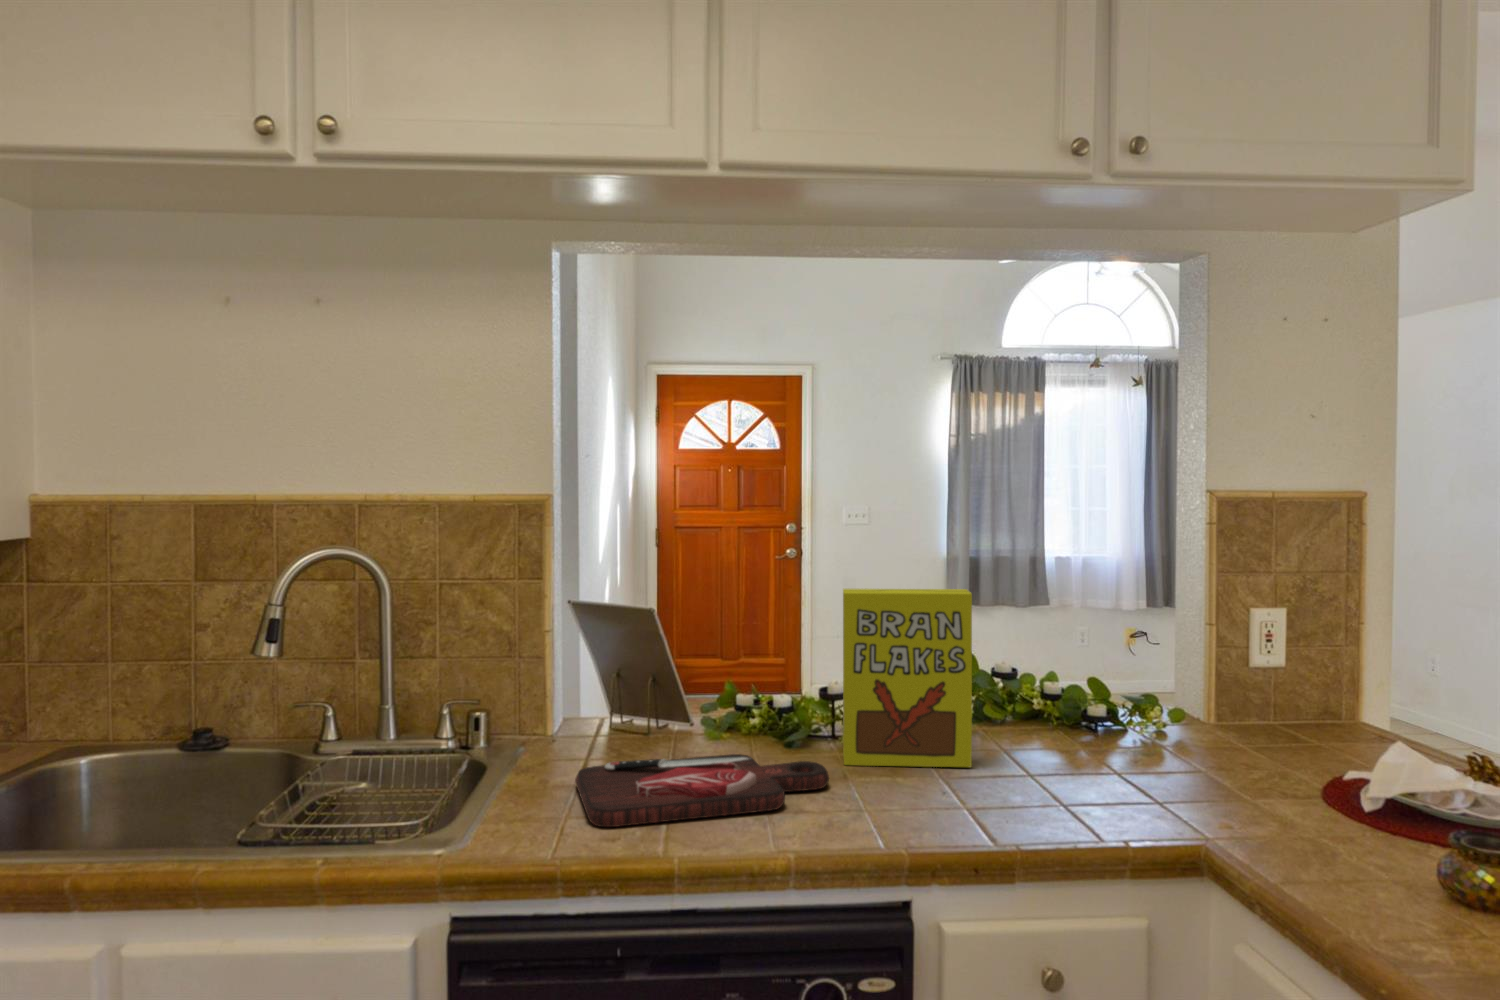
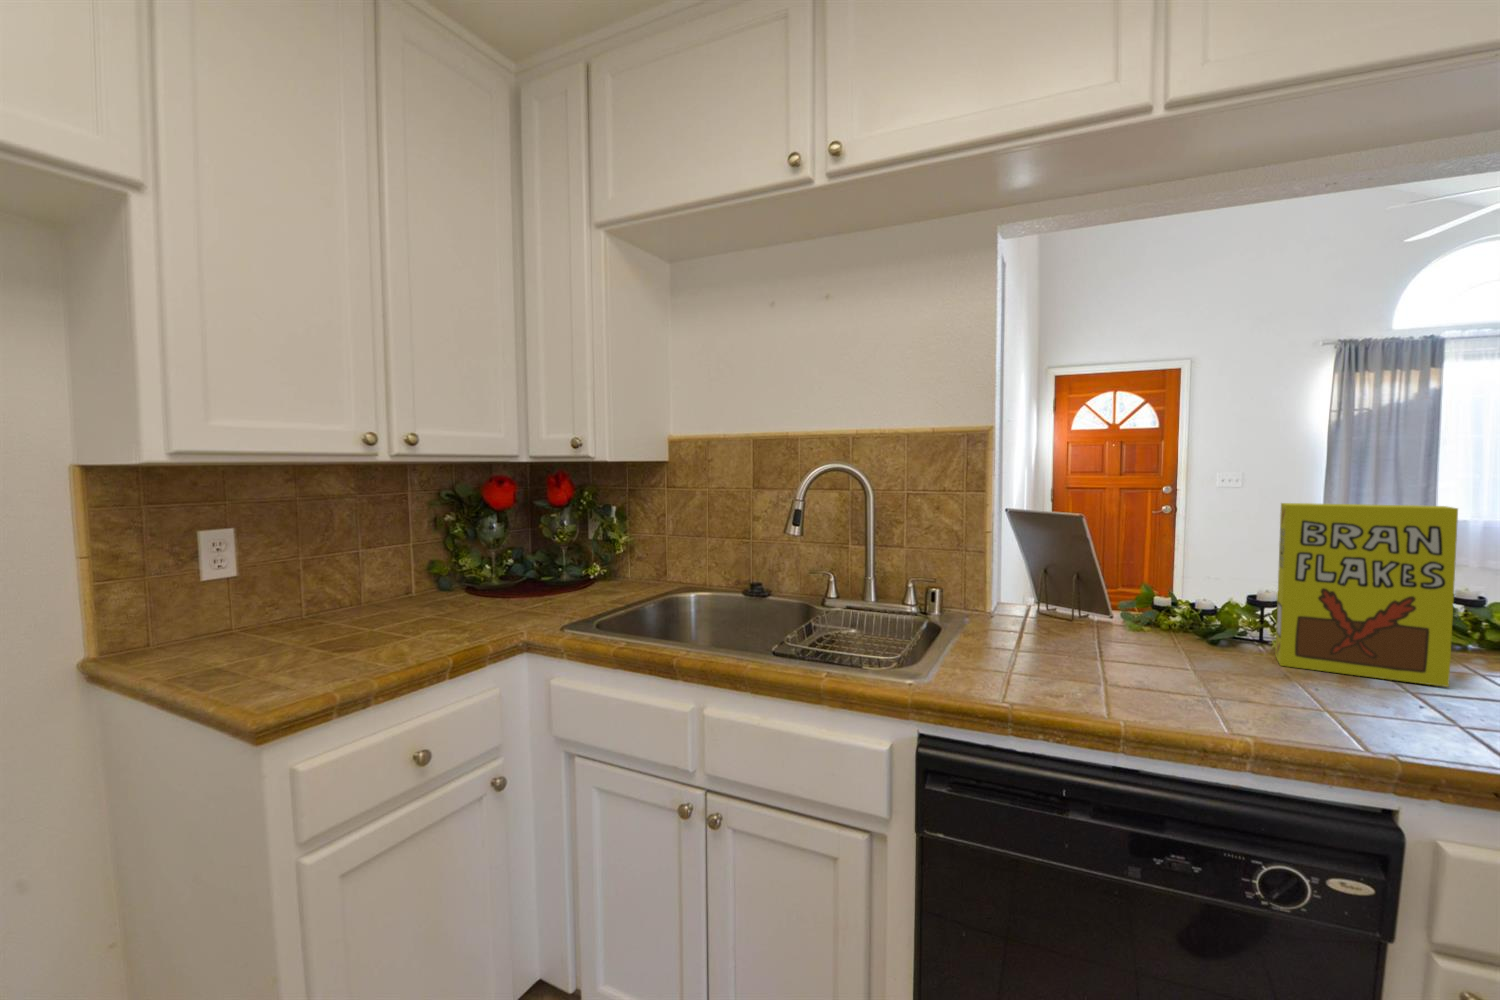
cutting board: present [575,754,829,827] -> none [1015,633,1271,692]

